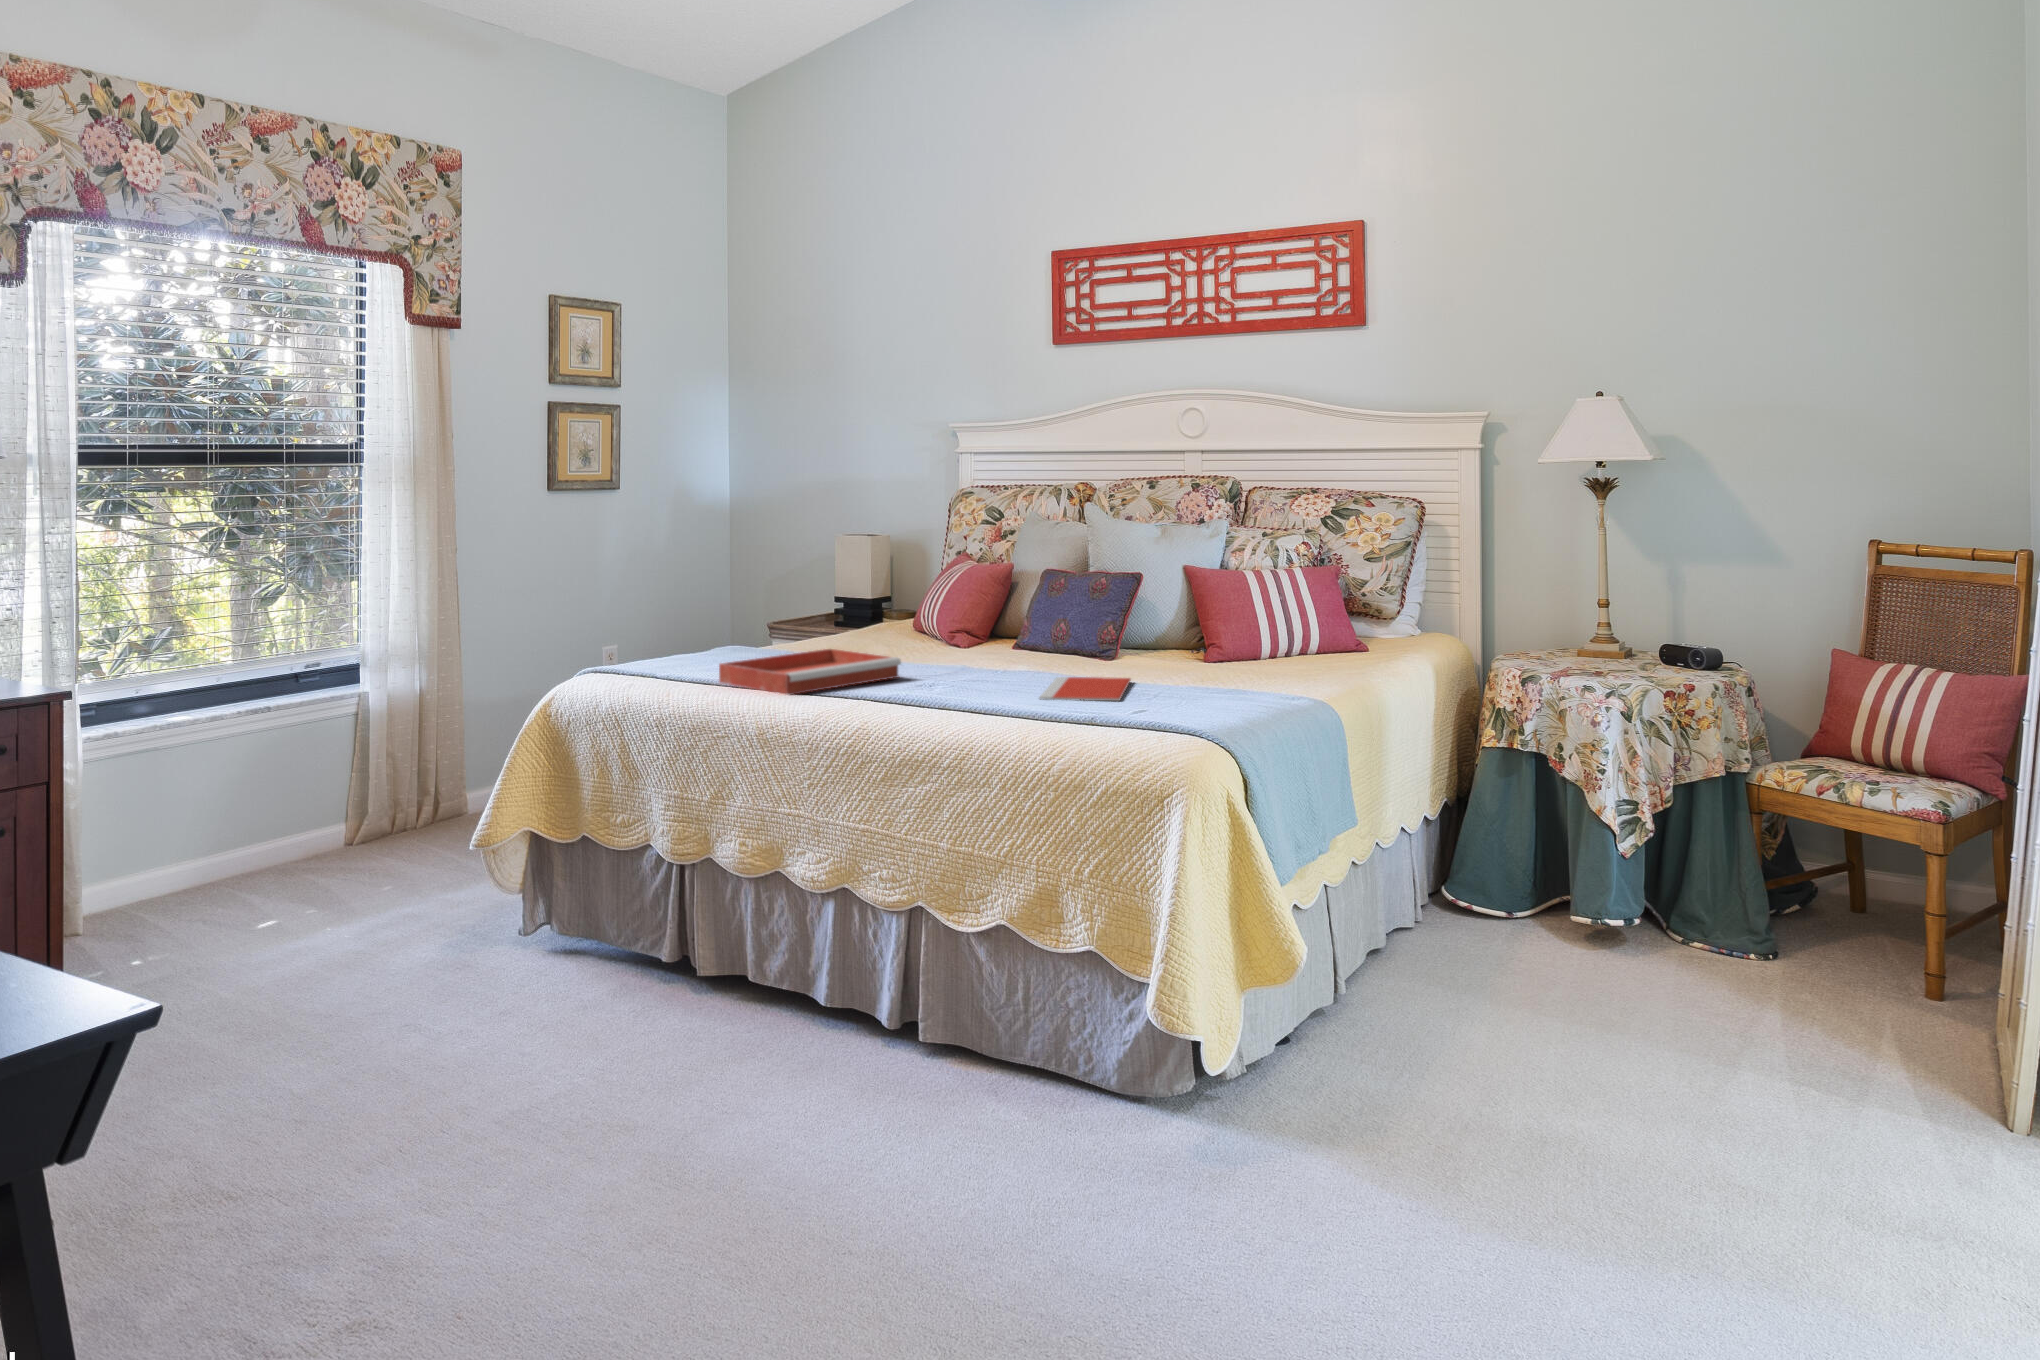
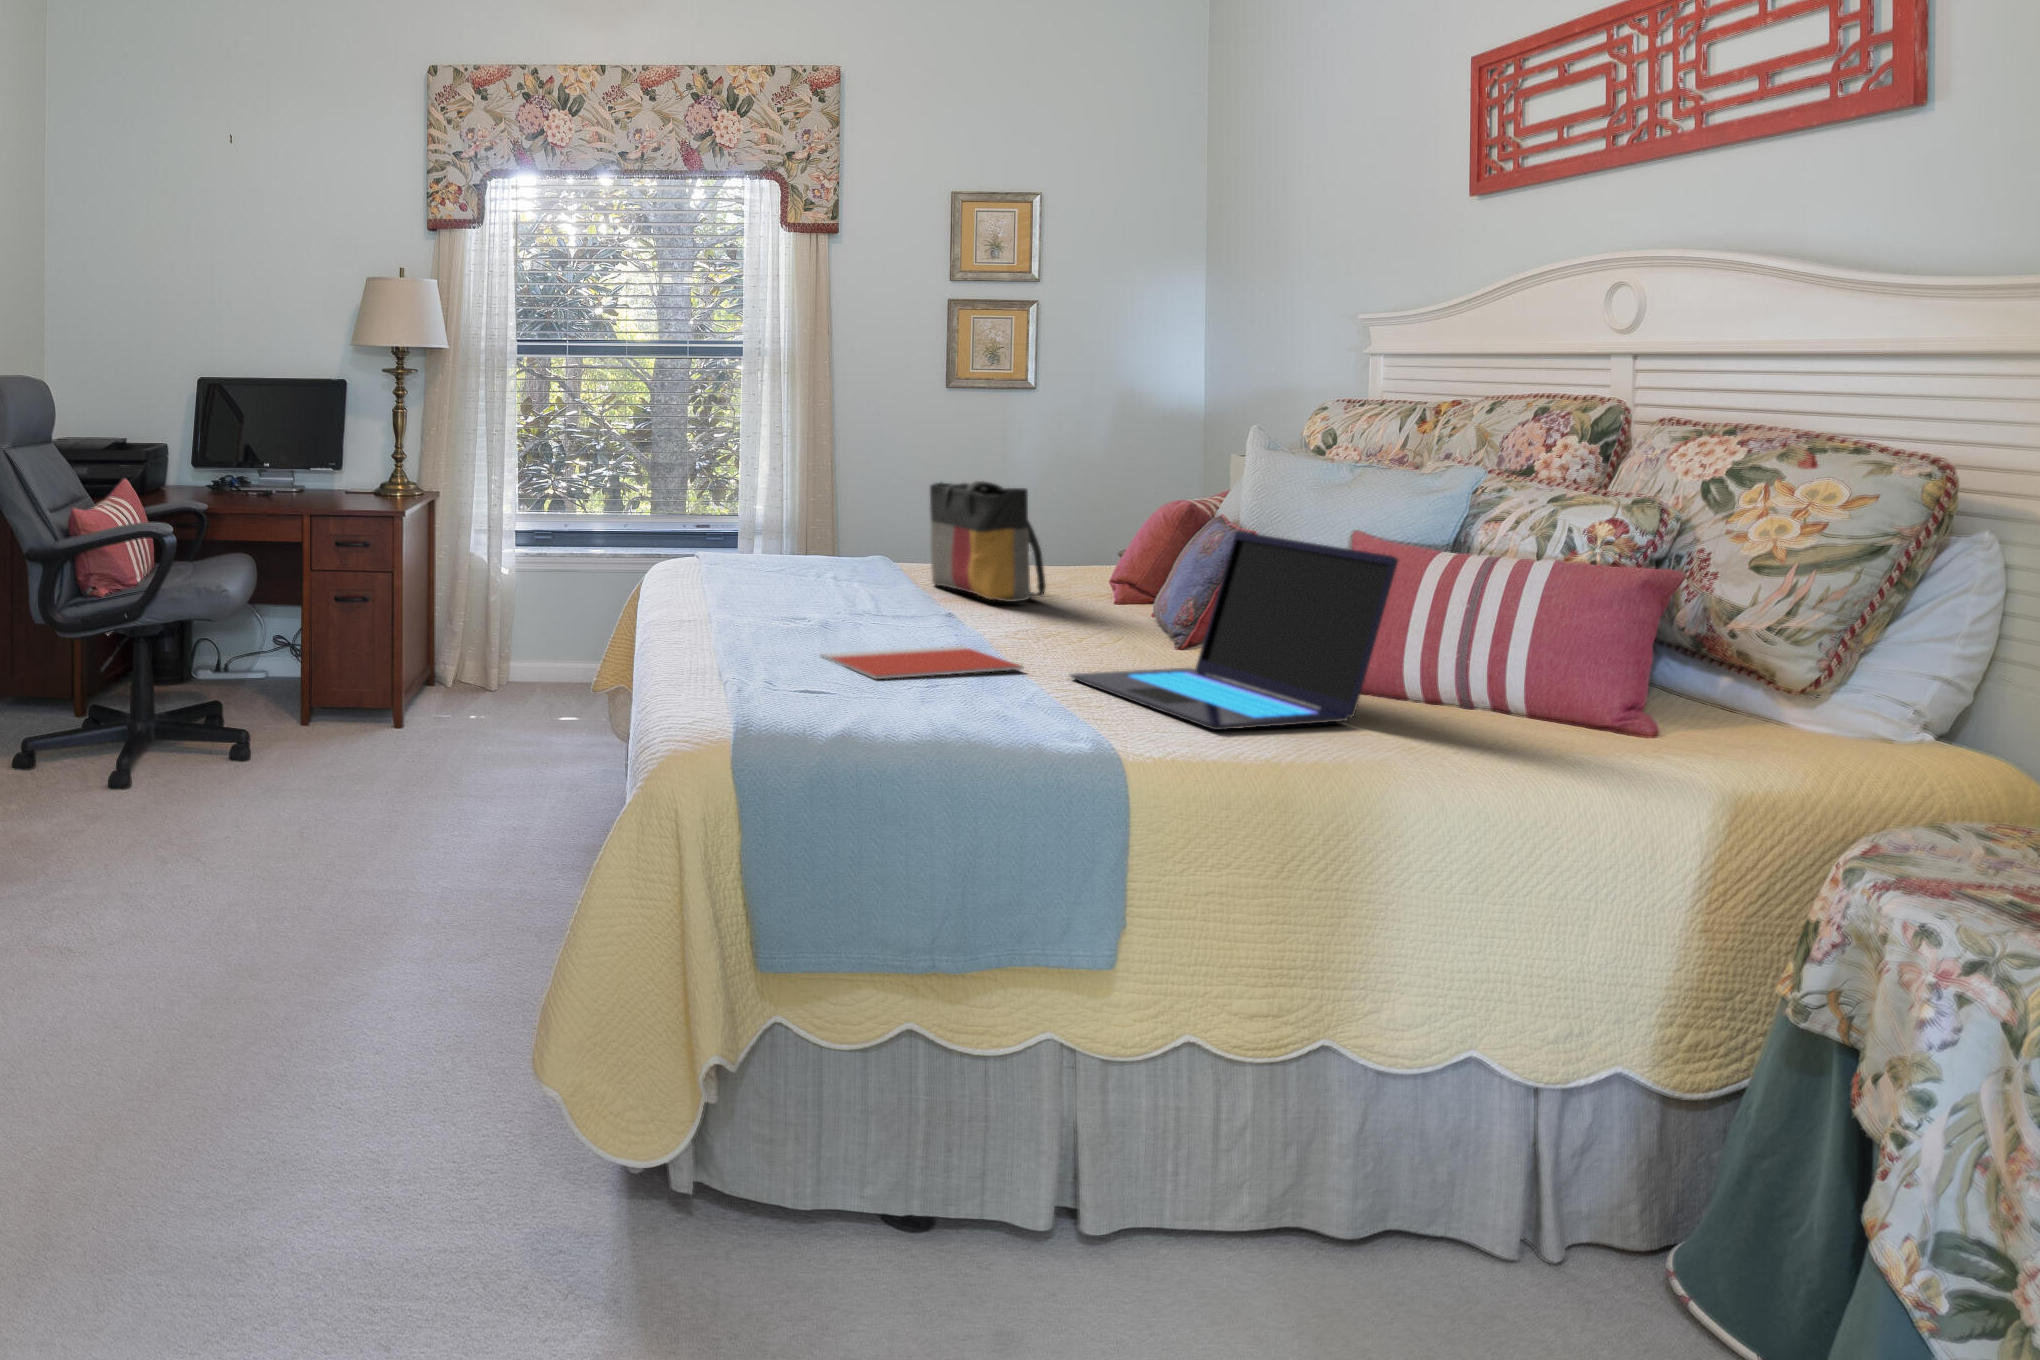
tote bag: none [828,560,944,654] -> present [930,481,1046,602]
laptop: none [1156,570,1299,684] -> present [1070,532,1398,730]
tray: present [719,649,901,695] -> none [672,562,841,610]

